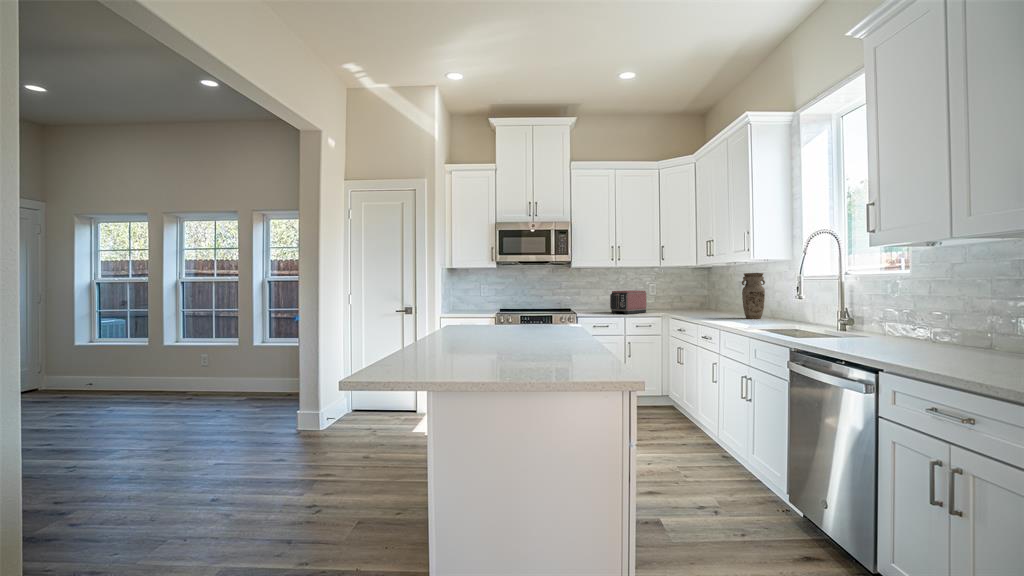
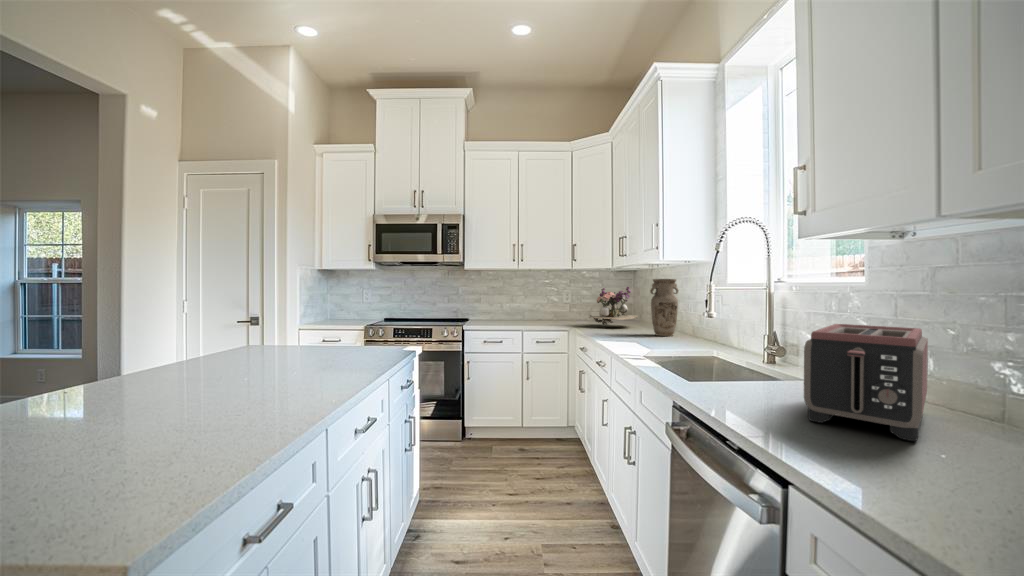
flower arrangement: none [683,279,727,314] -> present [589,286,637,326]
toaster: present [610,290,646,314] -> present [804,324,928,441]

